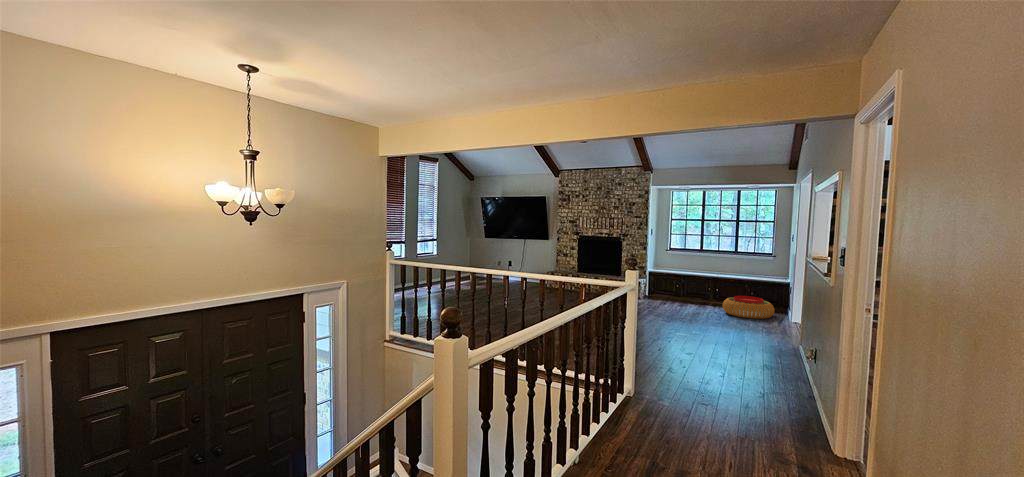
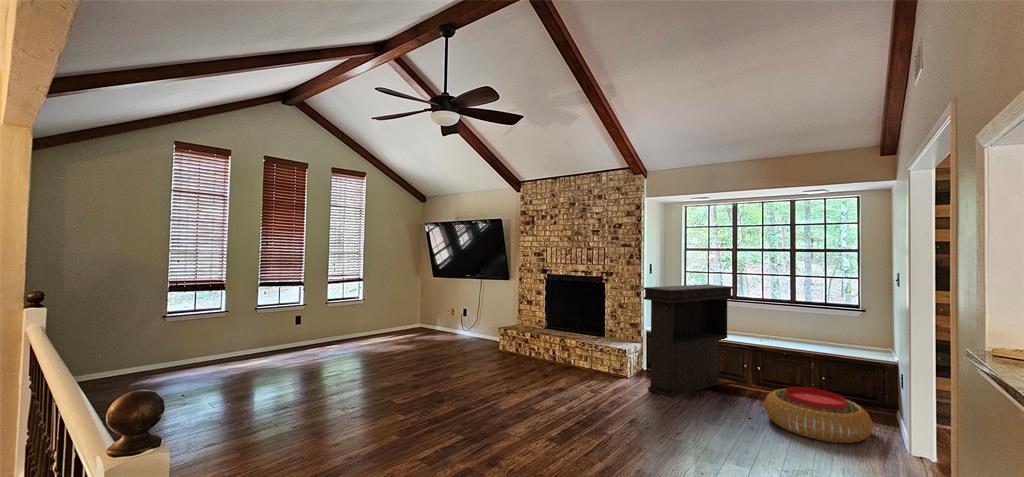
console table: none [655,242,704,307] -> present [644,284,733,398]

